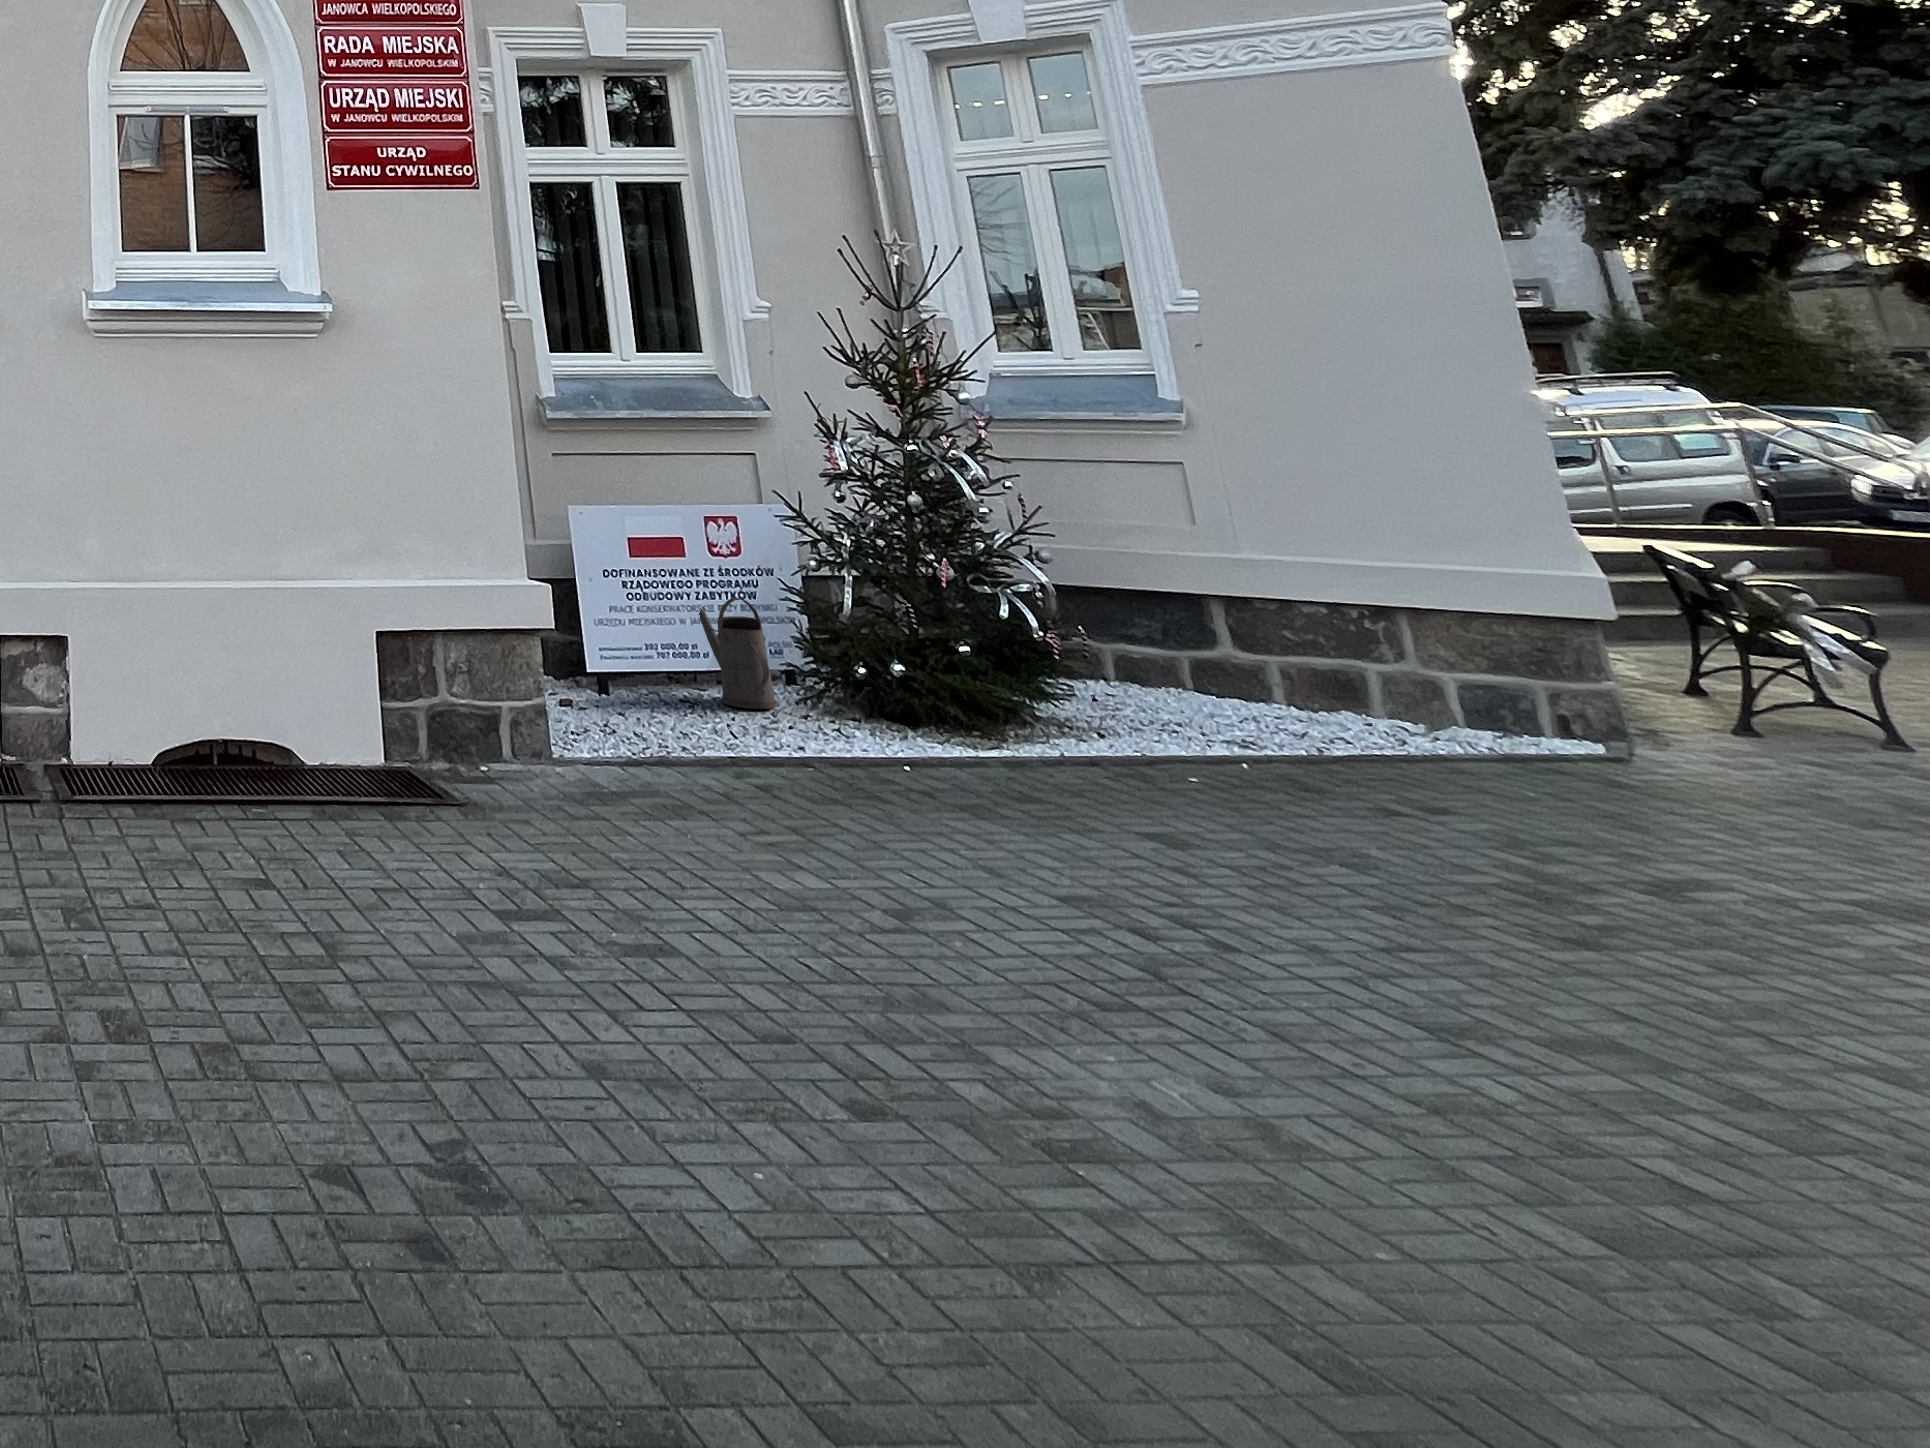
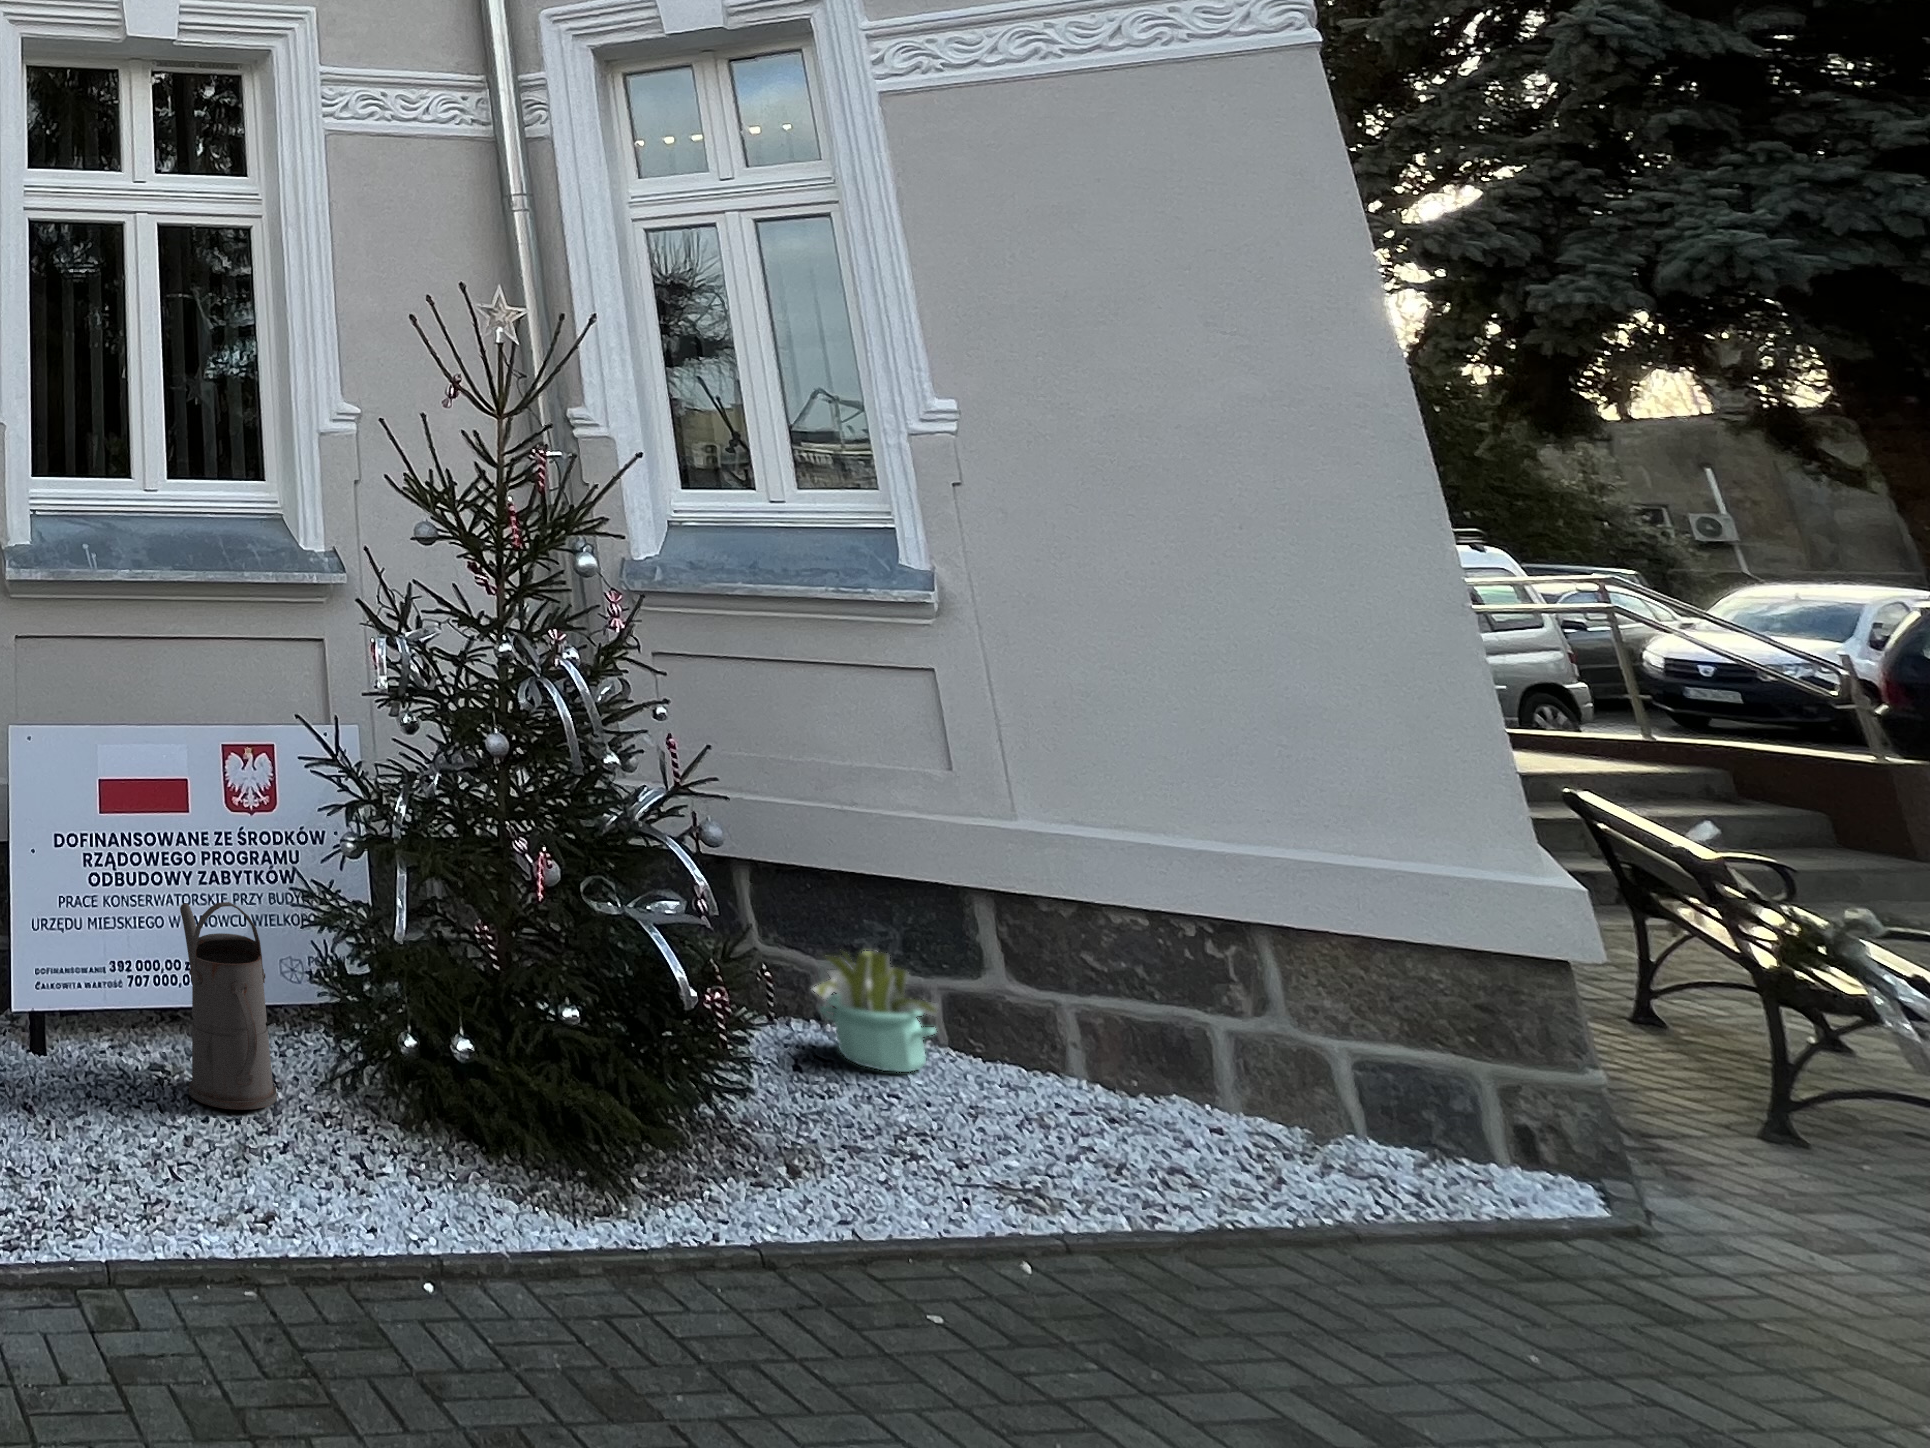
decorative plant: none [1101,631,1186,699] -> present [813,951,938,1072]

